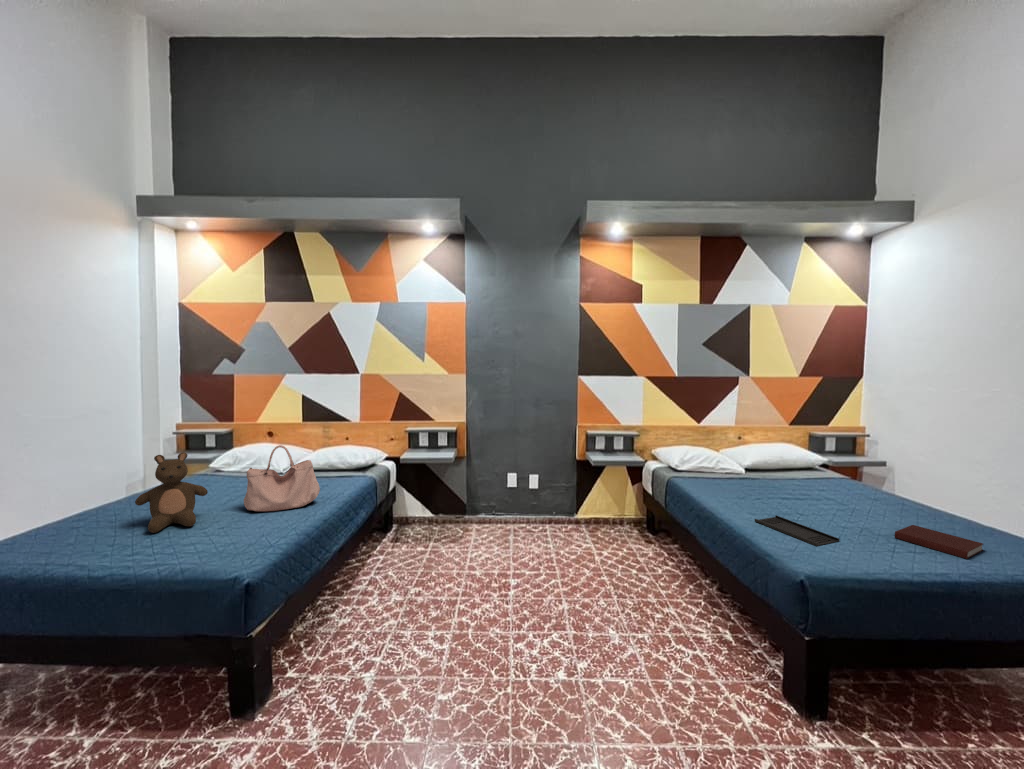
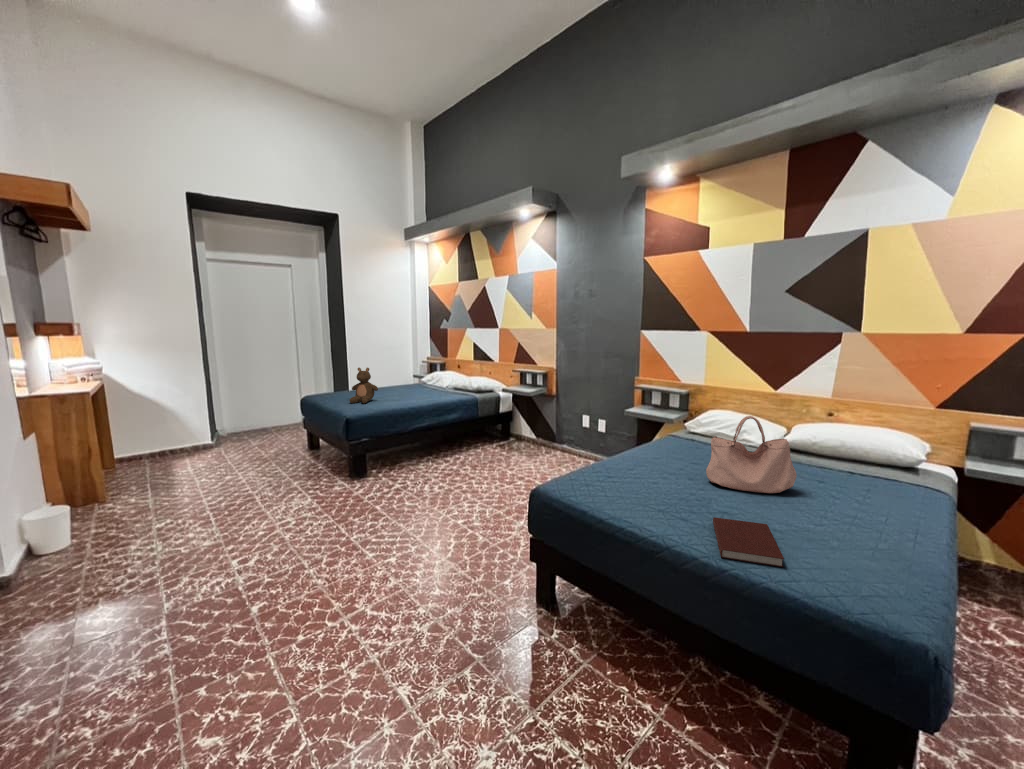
handbag: present [244,445,320,512] -> present [706,416,797,493]
tray: present [755,515,840,546] -> none [607,473,653,505]

